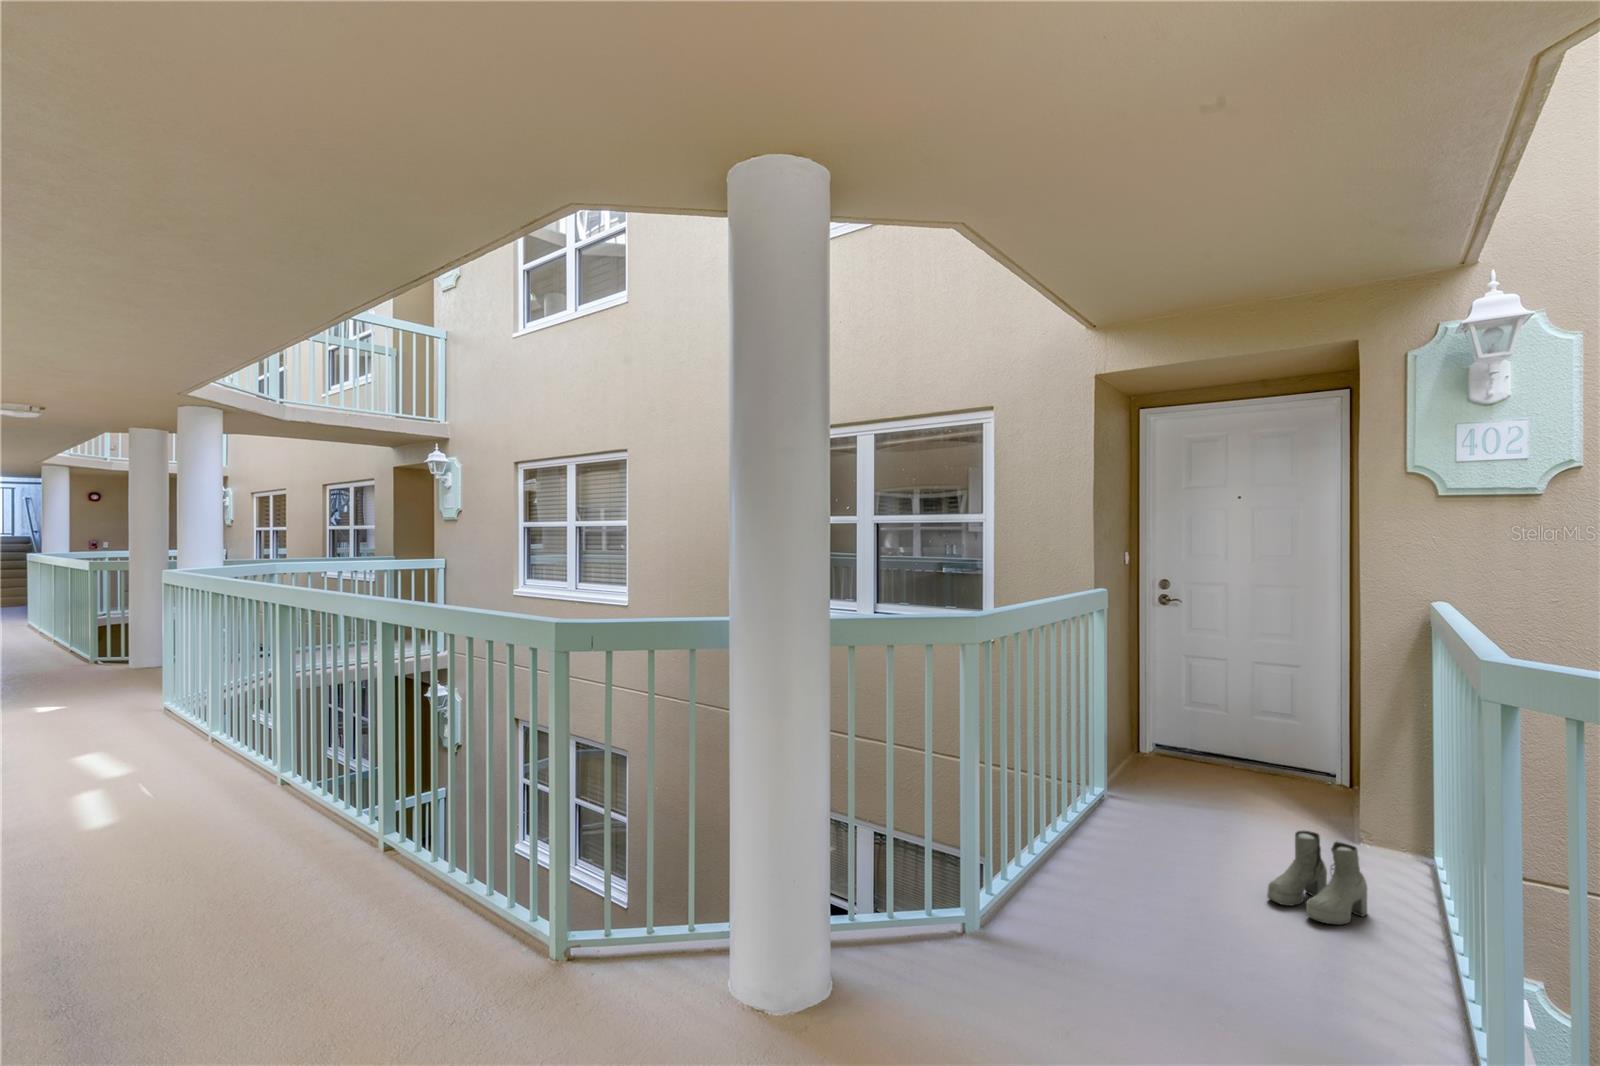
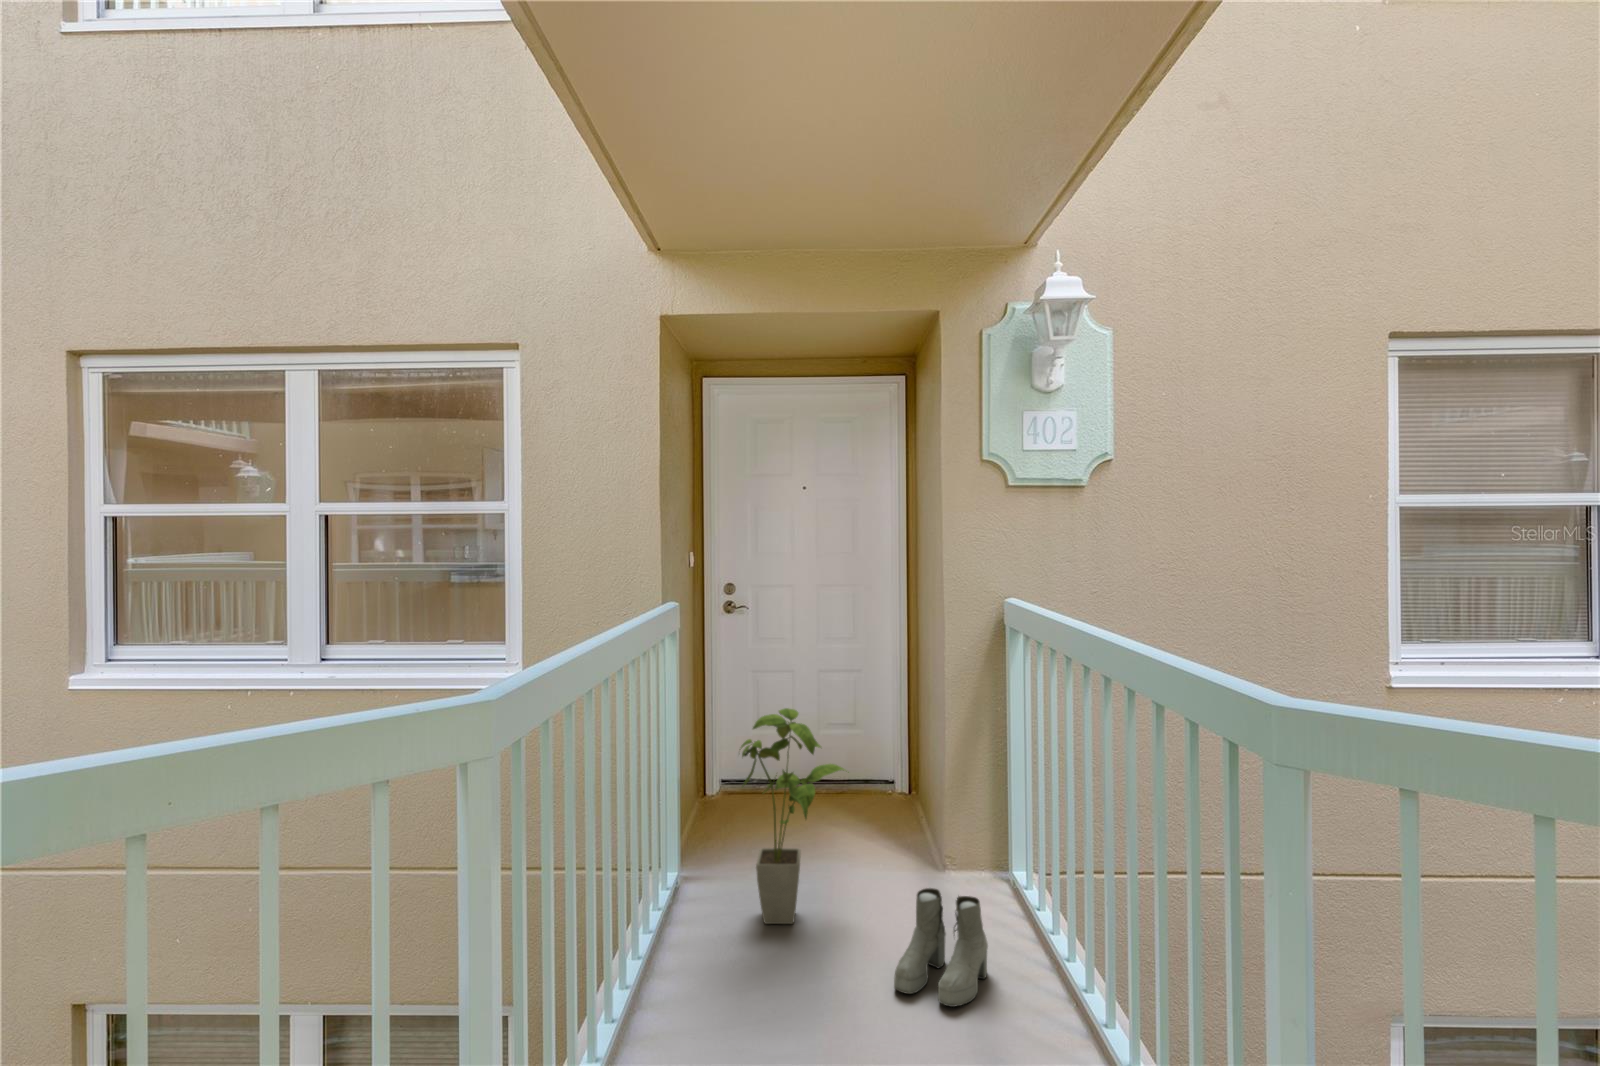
house plant: none [1148,673,1248,841] -> present [740,708,849,924]

